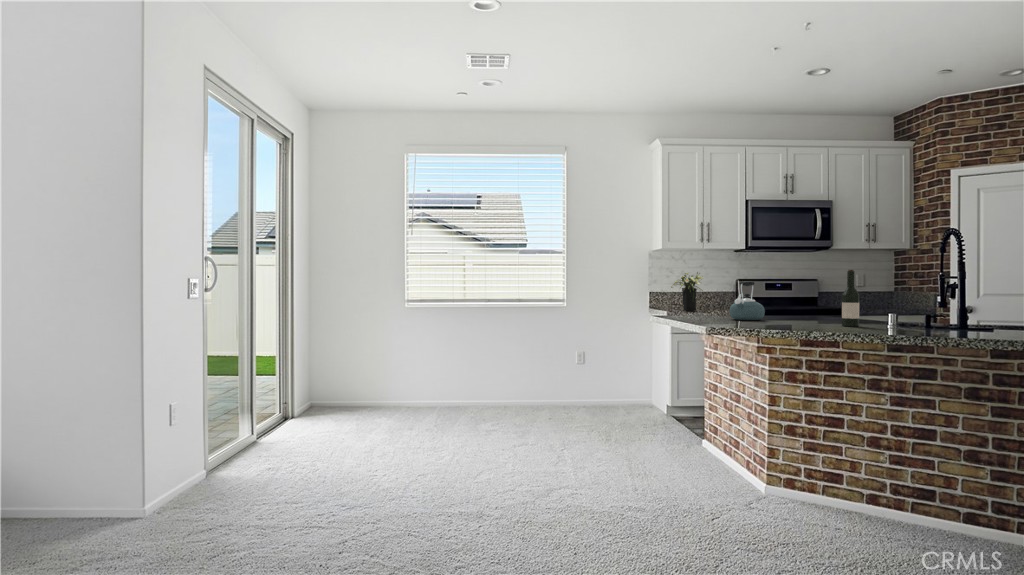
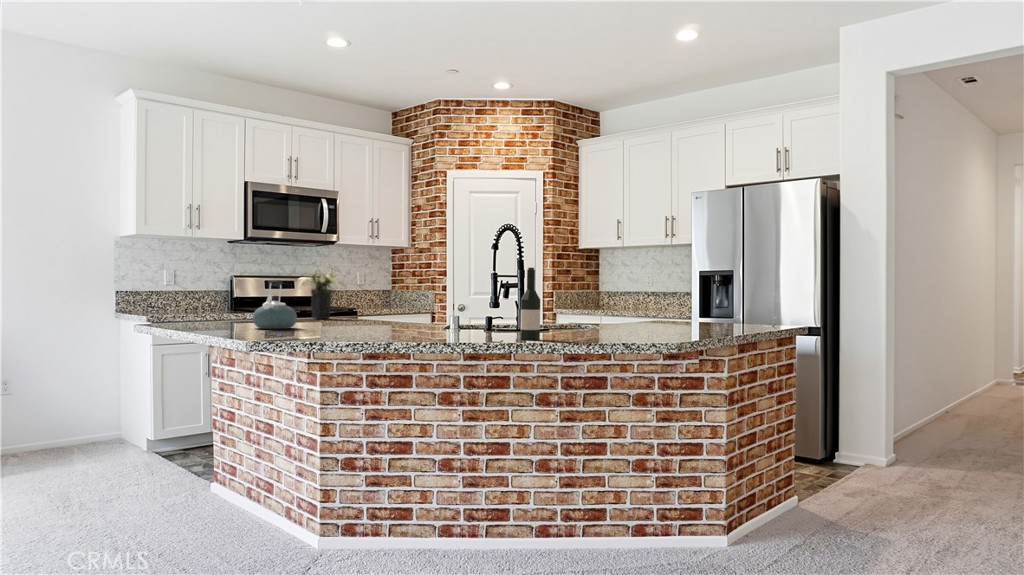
wine bottle: present [842,270,859,327] -> present [520,268,540,340]
flower arrangement: present [671,272,703,311] -> present [300,269,338,319]

